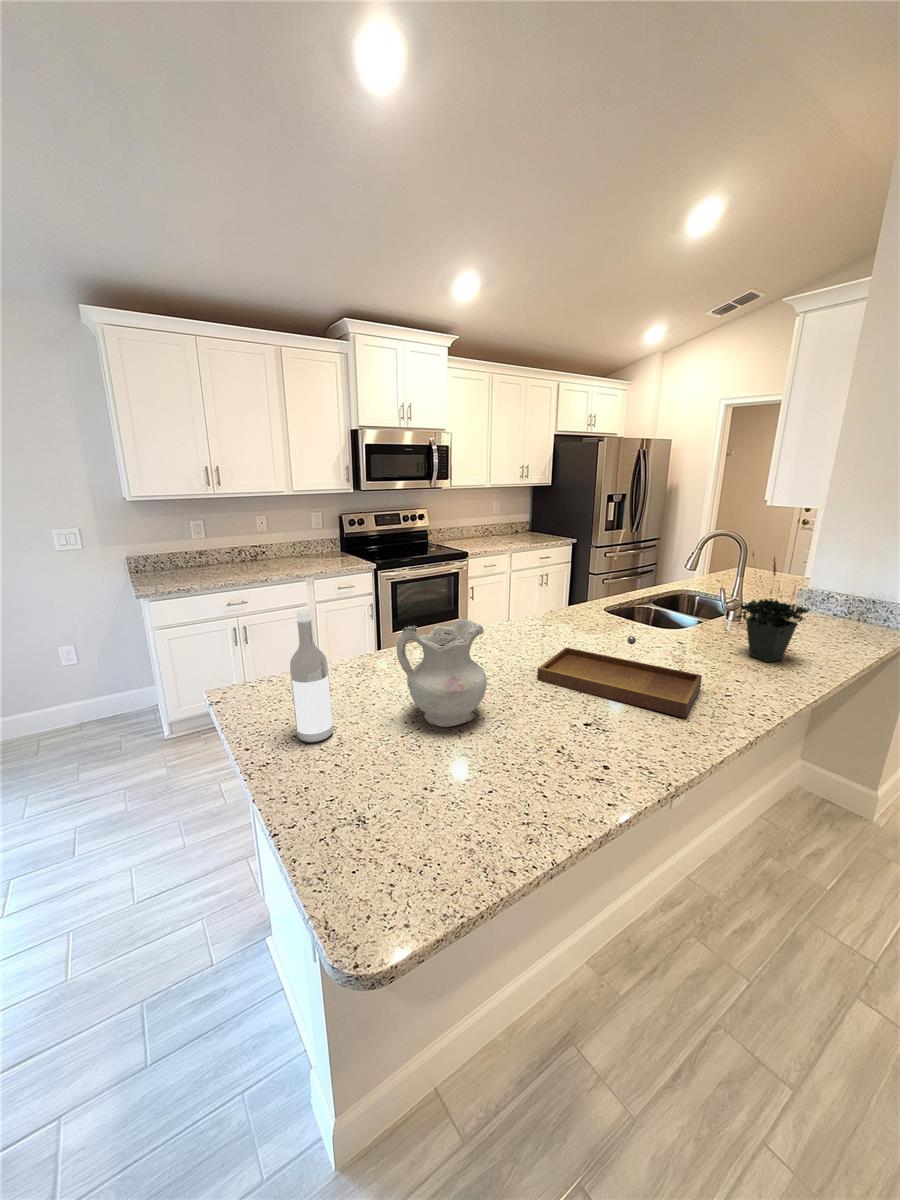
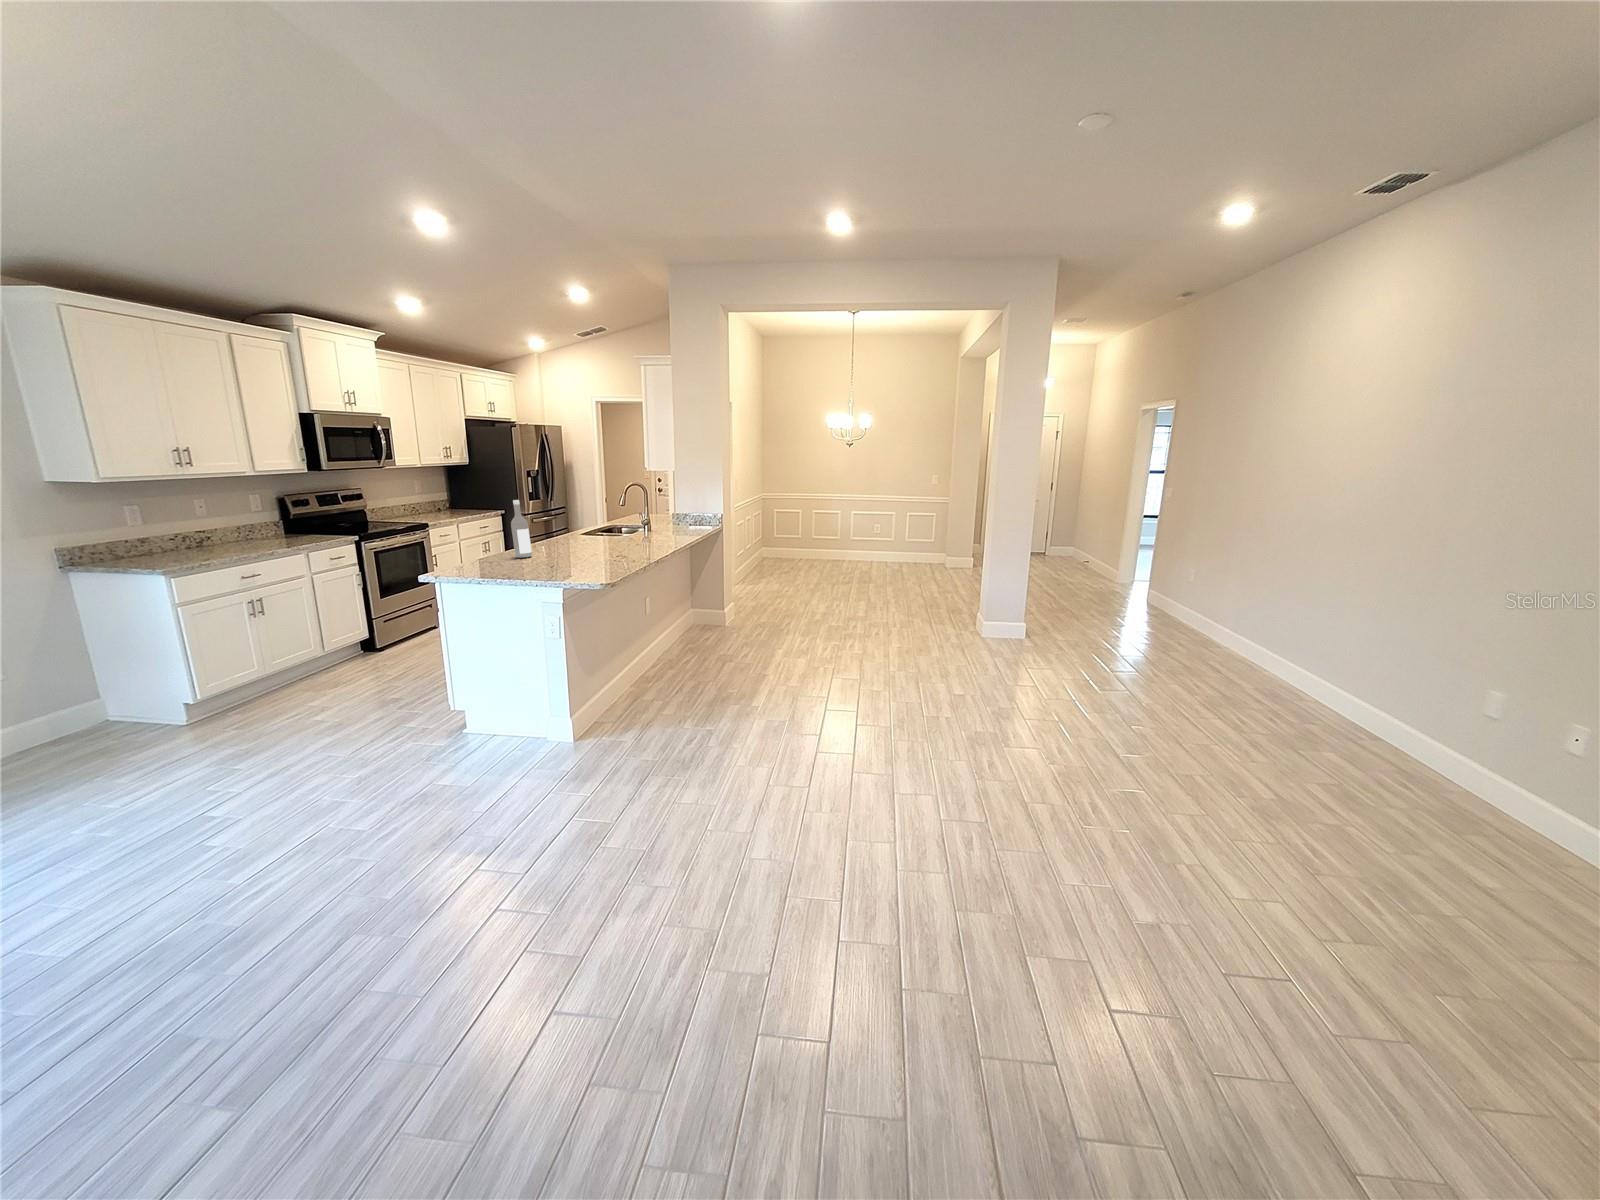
potted plant: present [736,554,808,662] -> none [655,478,682,527]
ceramic pitcher: present [396,619,487,727] -> none [547,505,584,550]
tray: present [537,636,702,718] -> none [588,515,654,541]

